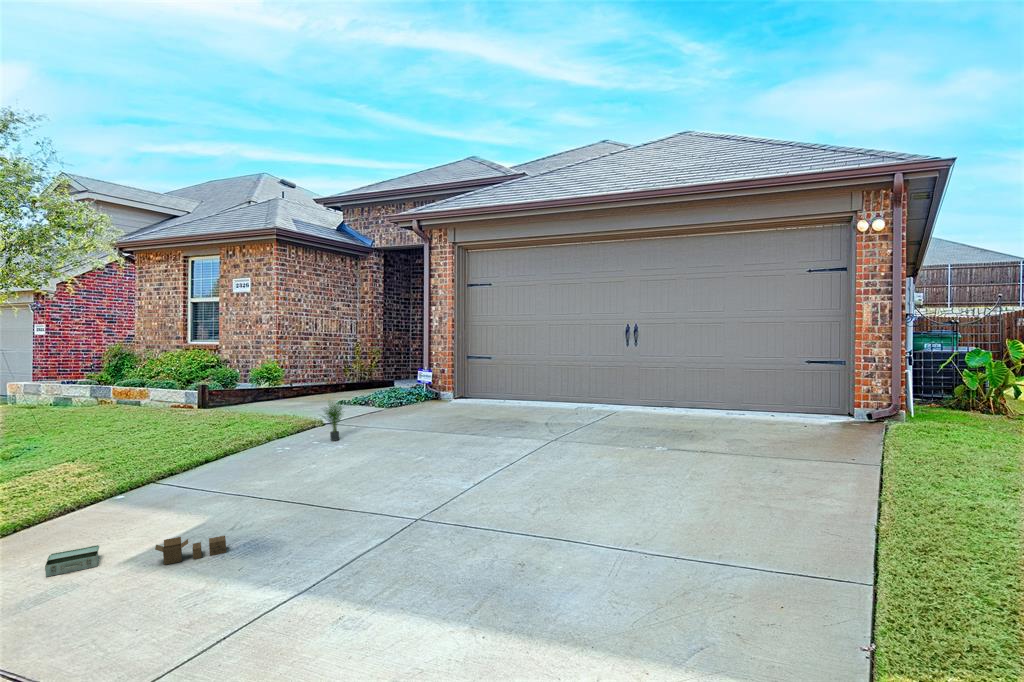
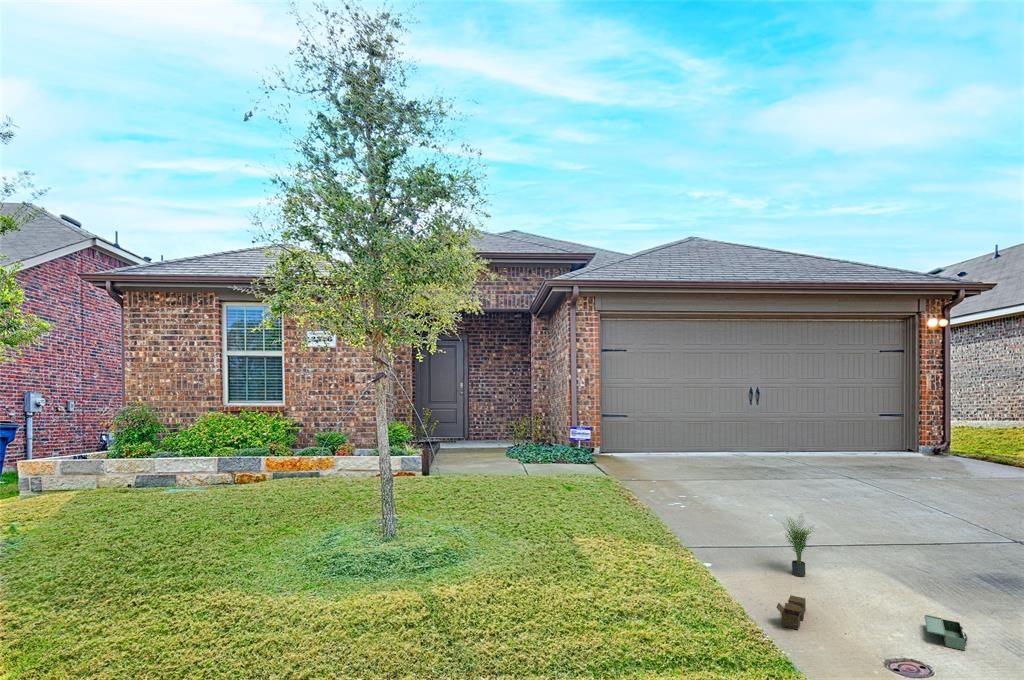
potted plant: present [324,402,342,441] -> present [787,519,811,577]
cardboard box: present [155,536,226,565] -> present [776,595,806,630]

